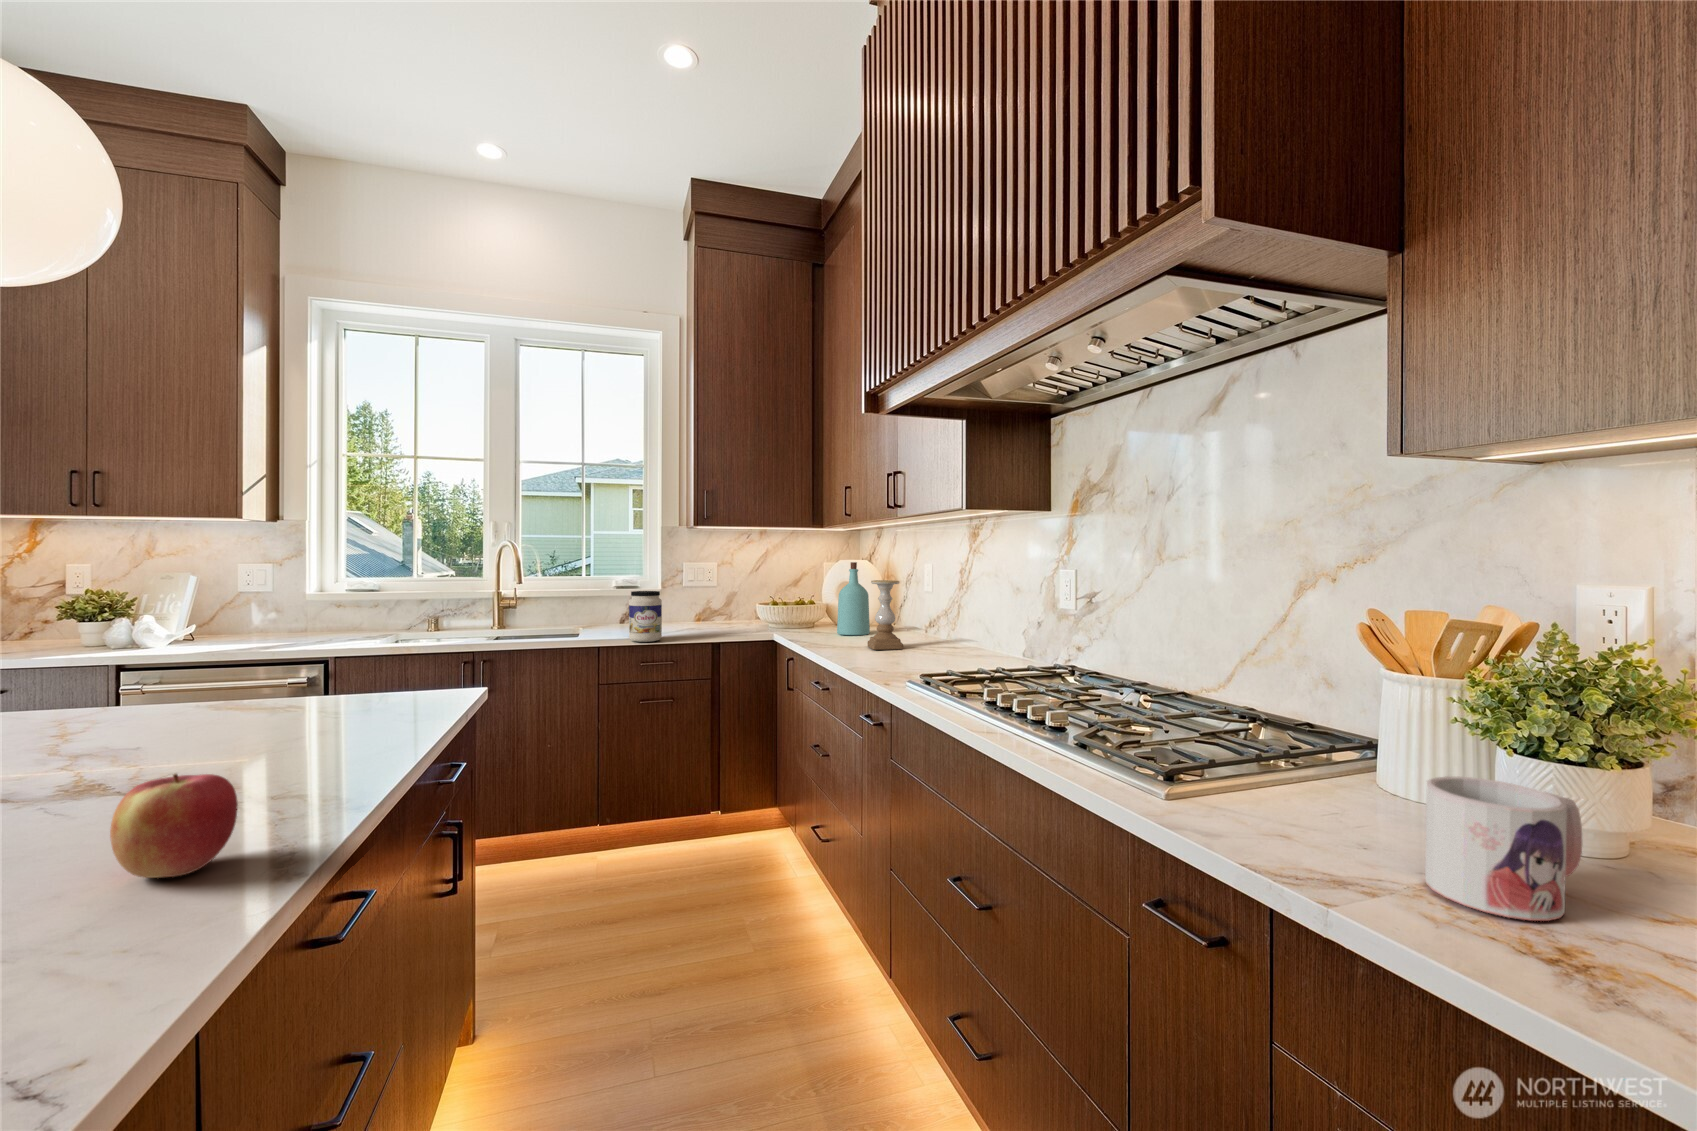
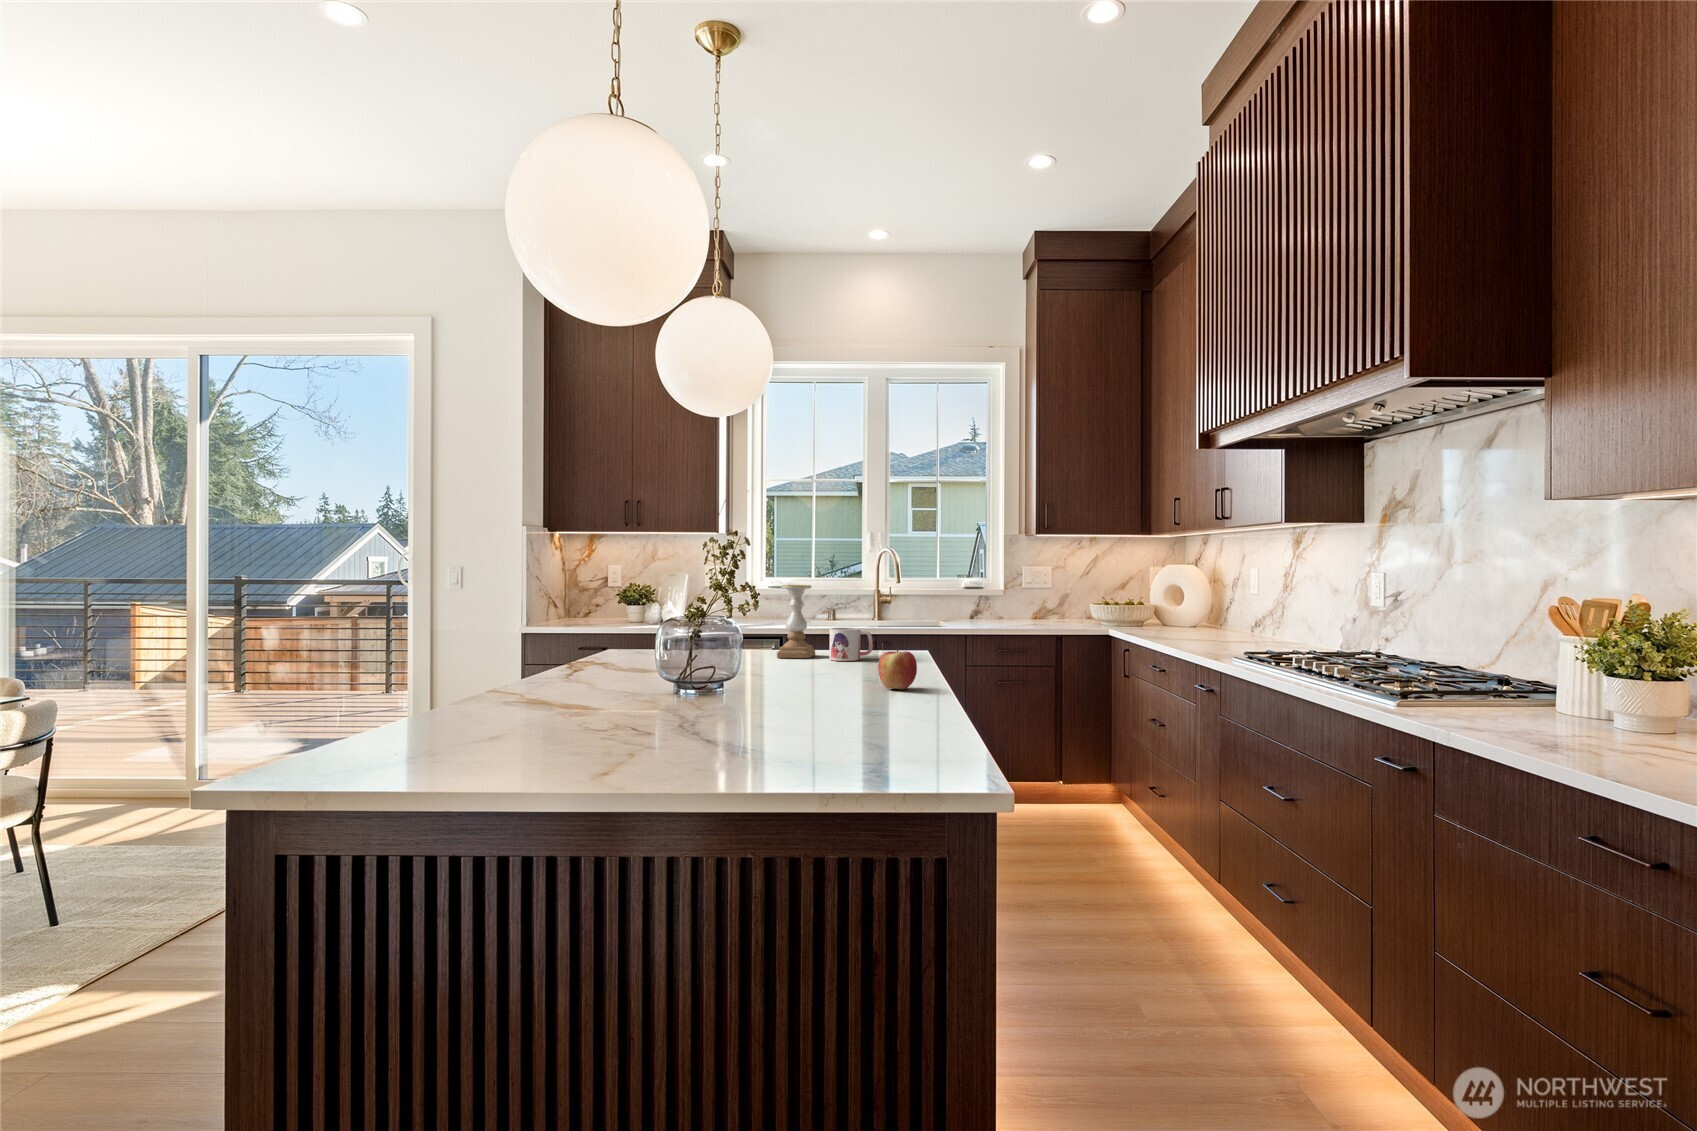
bottle: present [837,562,870,635] -> none [1167,567,1198,631]
candle holder: present [867,580,903,650] -> present [777,585,815,658]
jar: present [629,591,662,642] -> none [987,590,1013,631]
mug: present [1425,776,1582,921] -> present [830,628,873,661]

